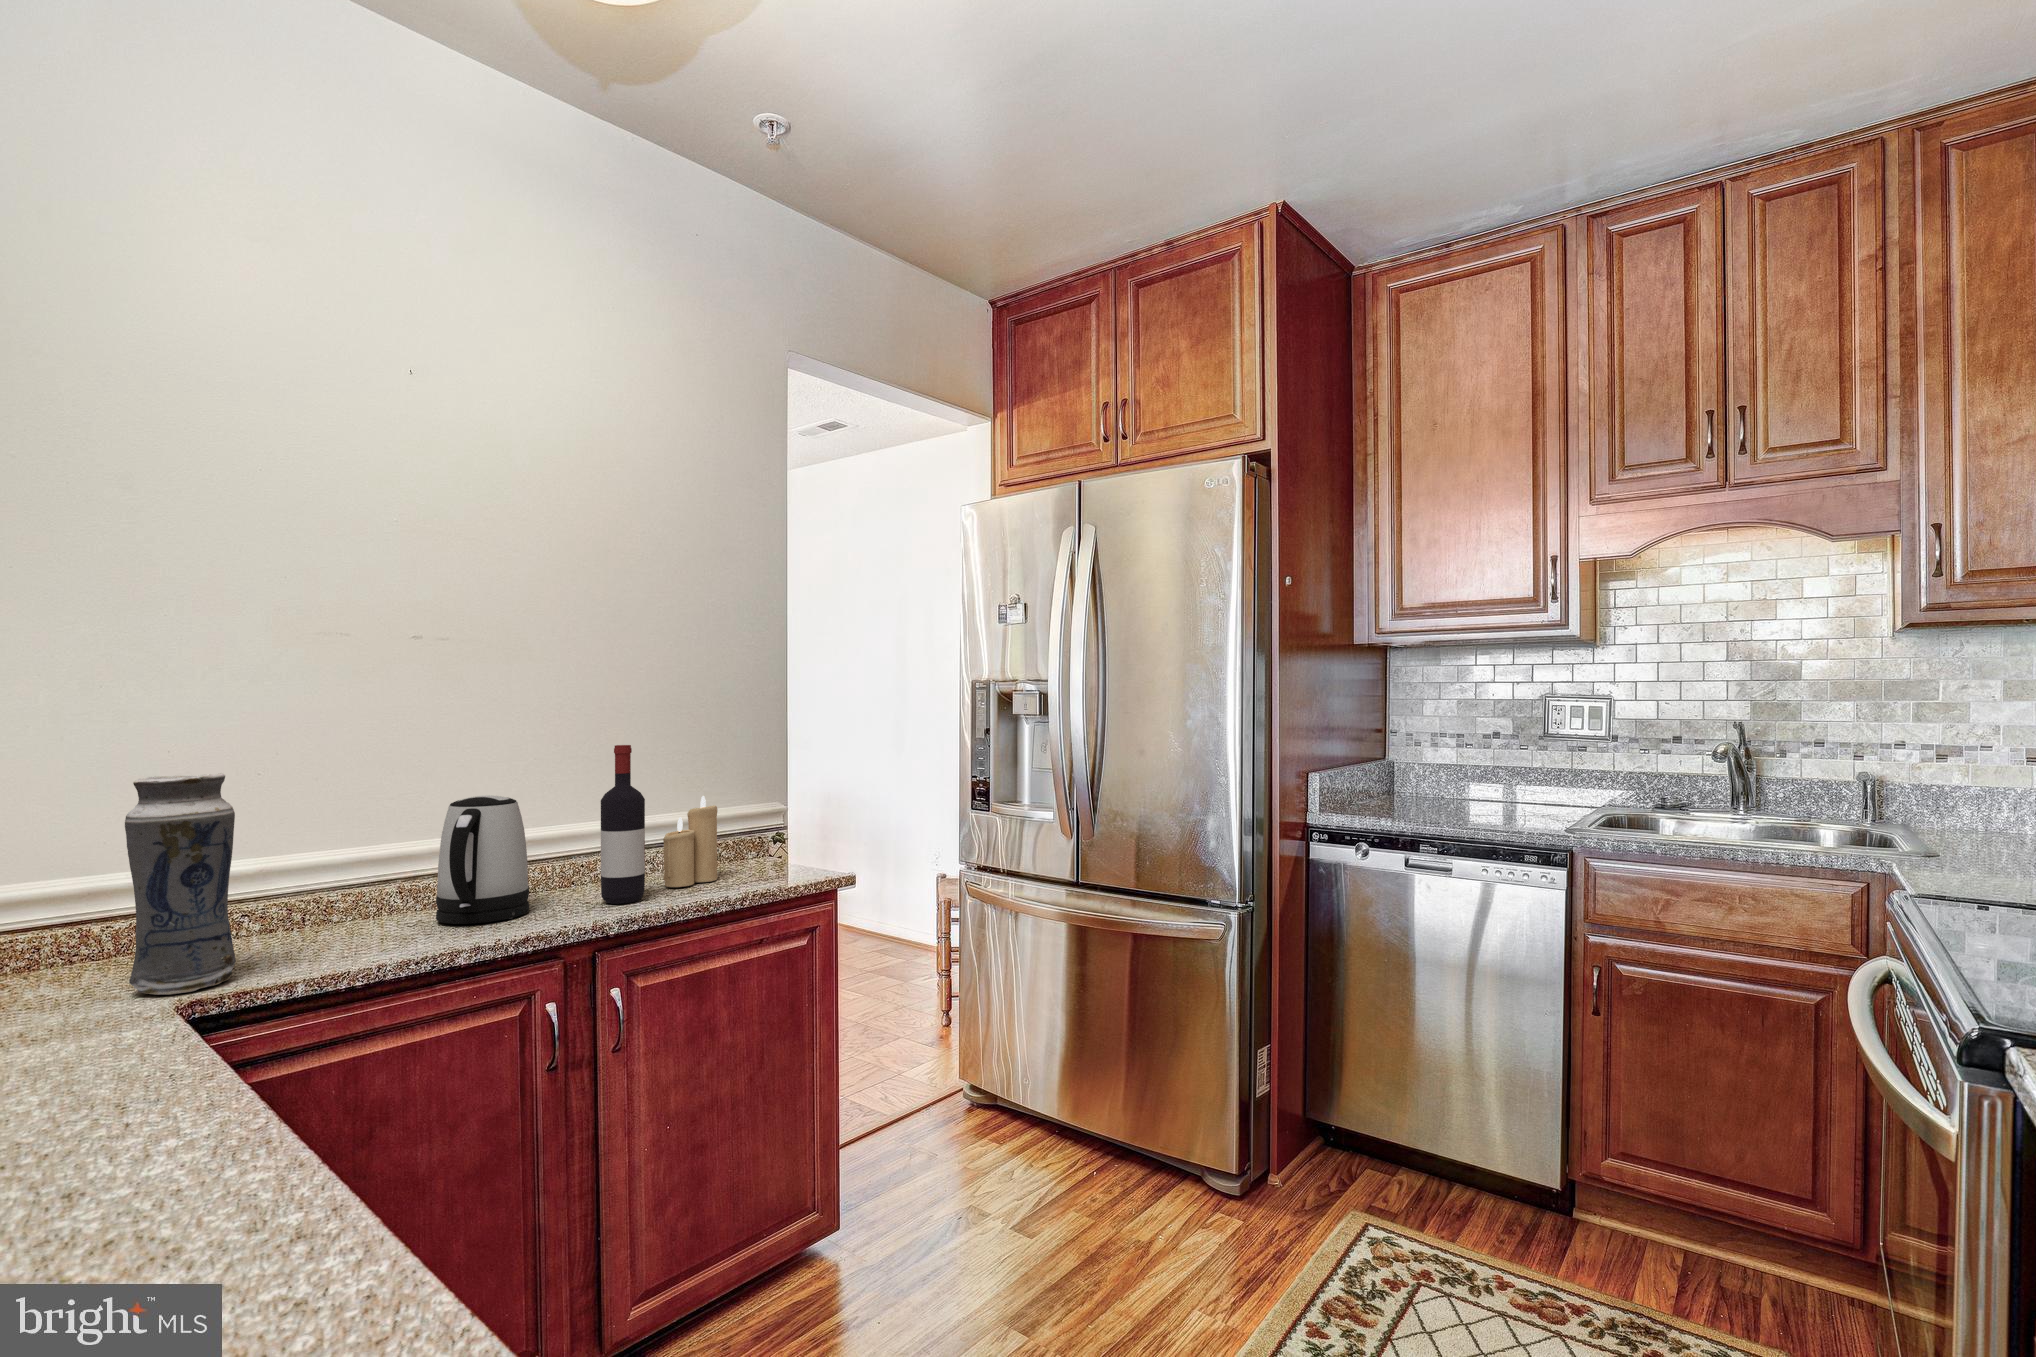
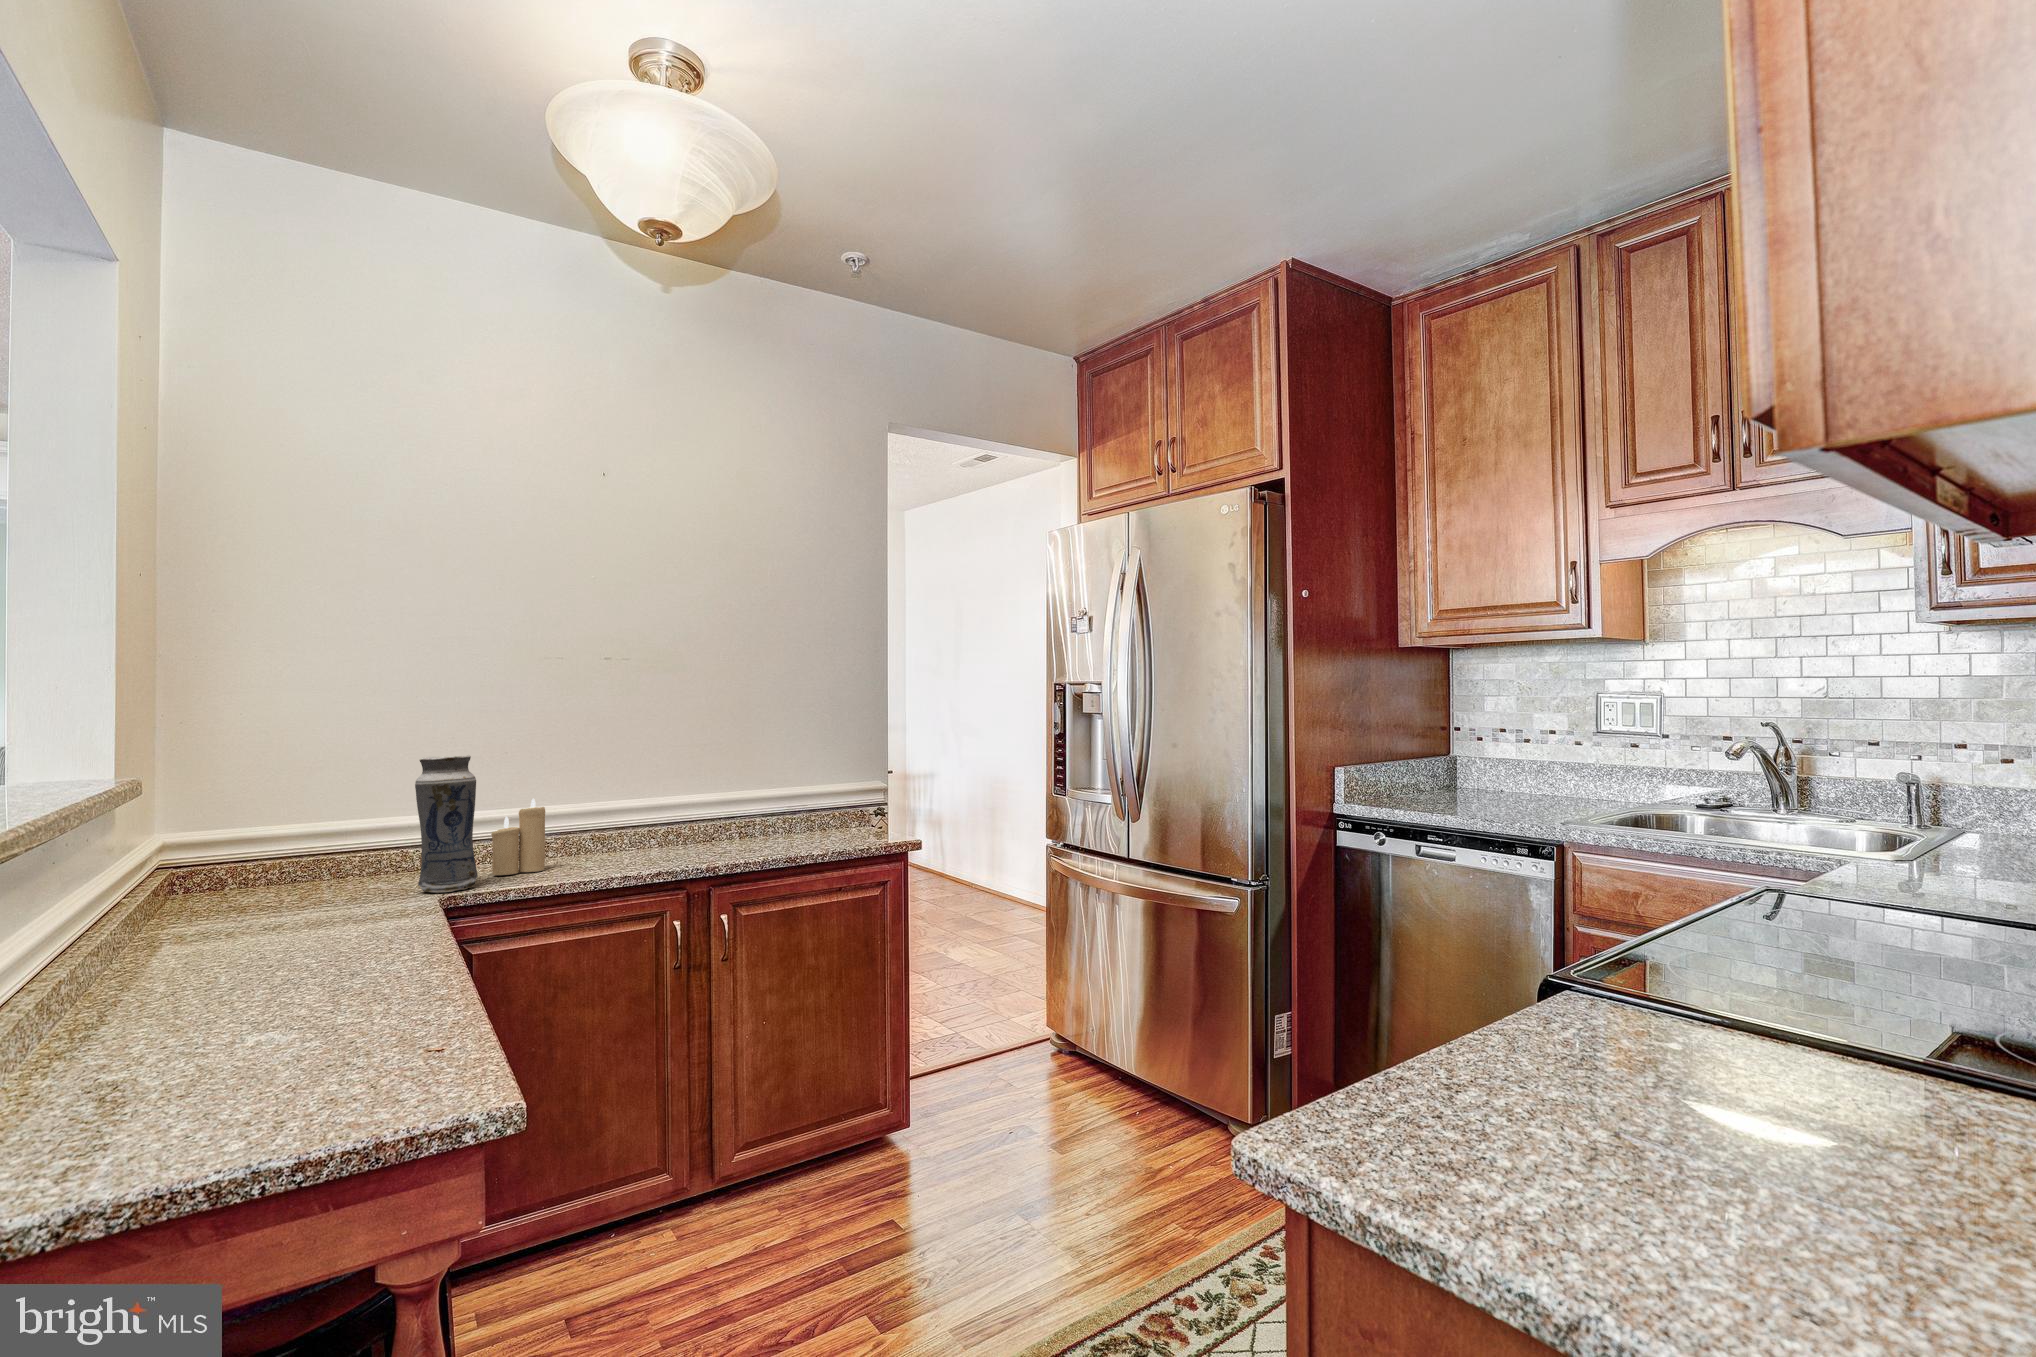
wine bottle: present [601,745,645,904] -> none [719,740,751,856]
kettle: present [436,795,529,924] -> none [610,775,672,864]
candle: present [663,796,717,887] -> present [491,798,545,875]

